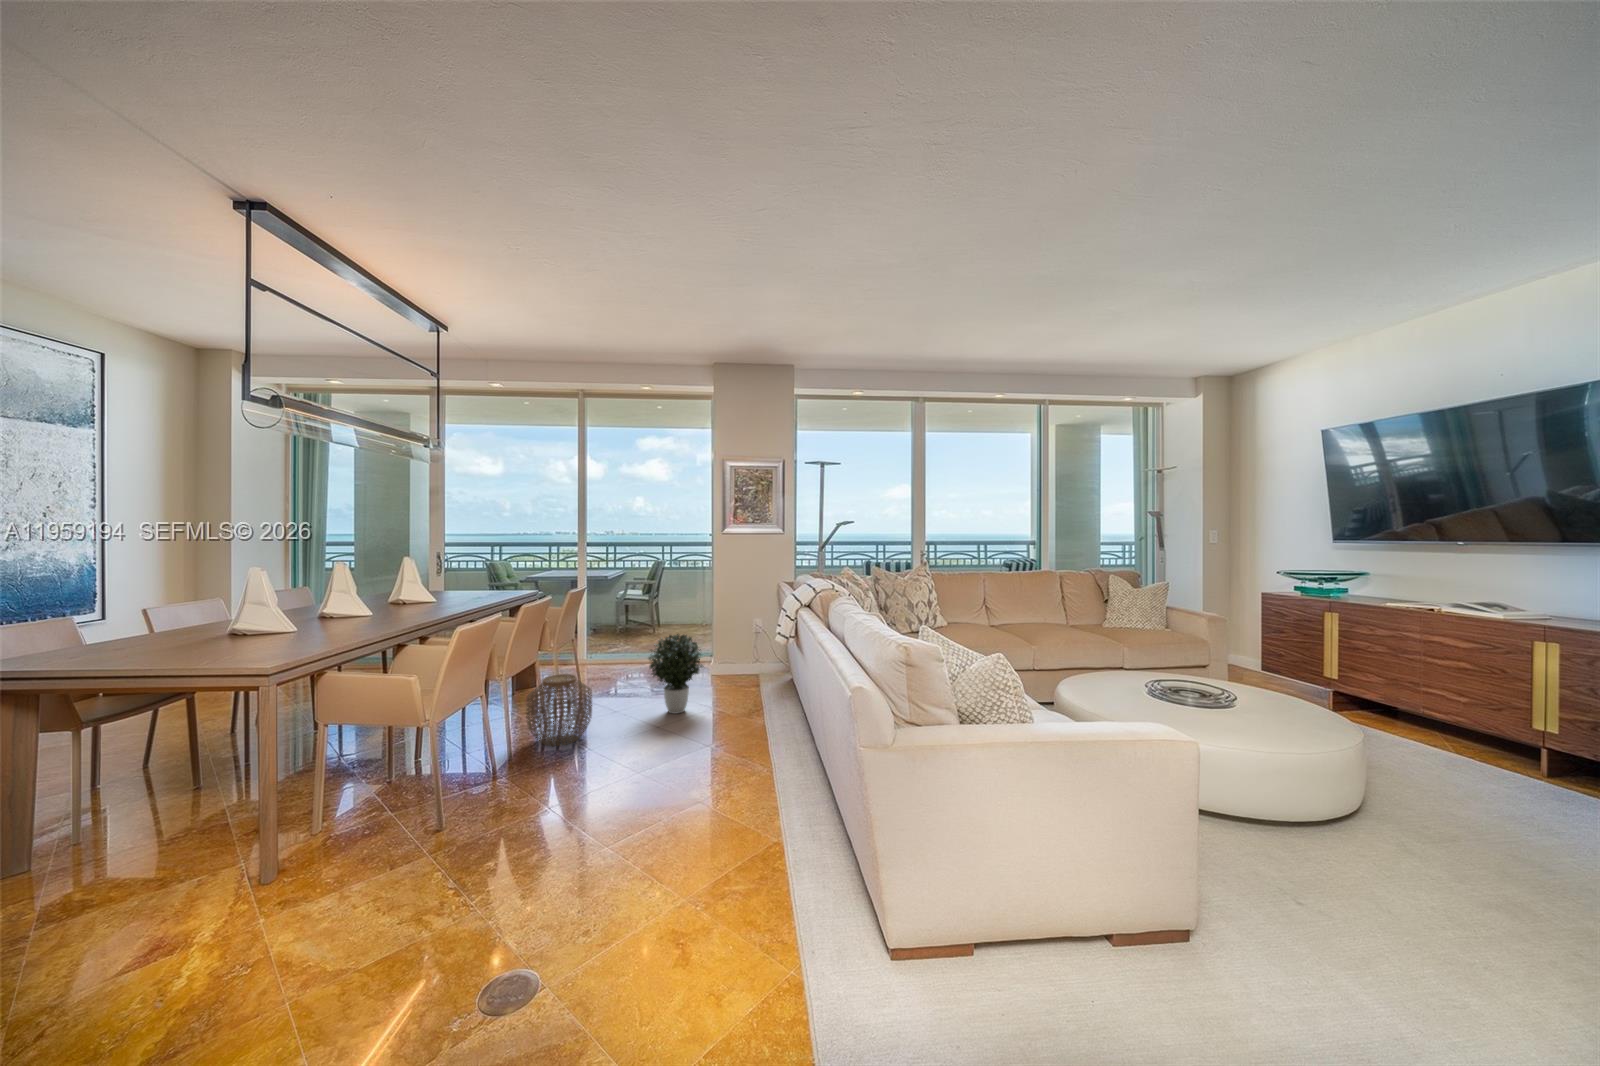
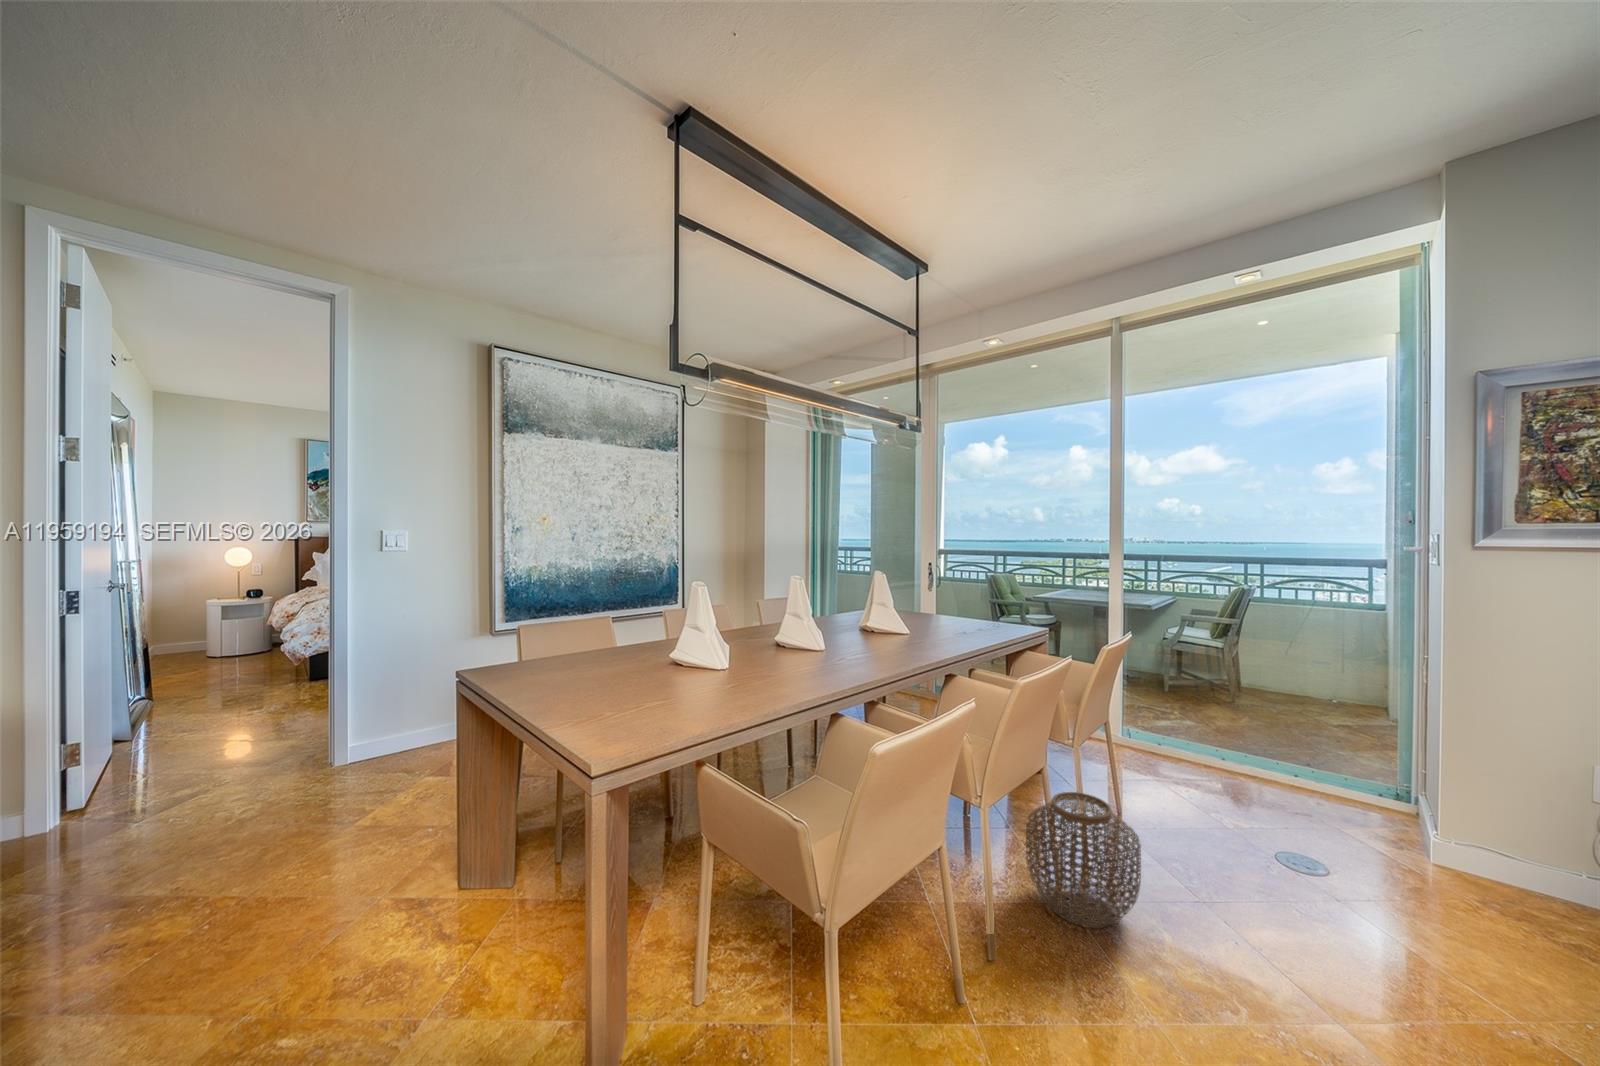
potted plant: present [649,634,703,714] -> none [1250,757,1401,926]

